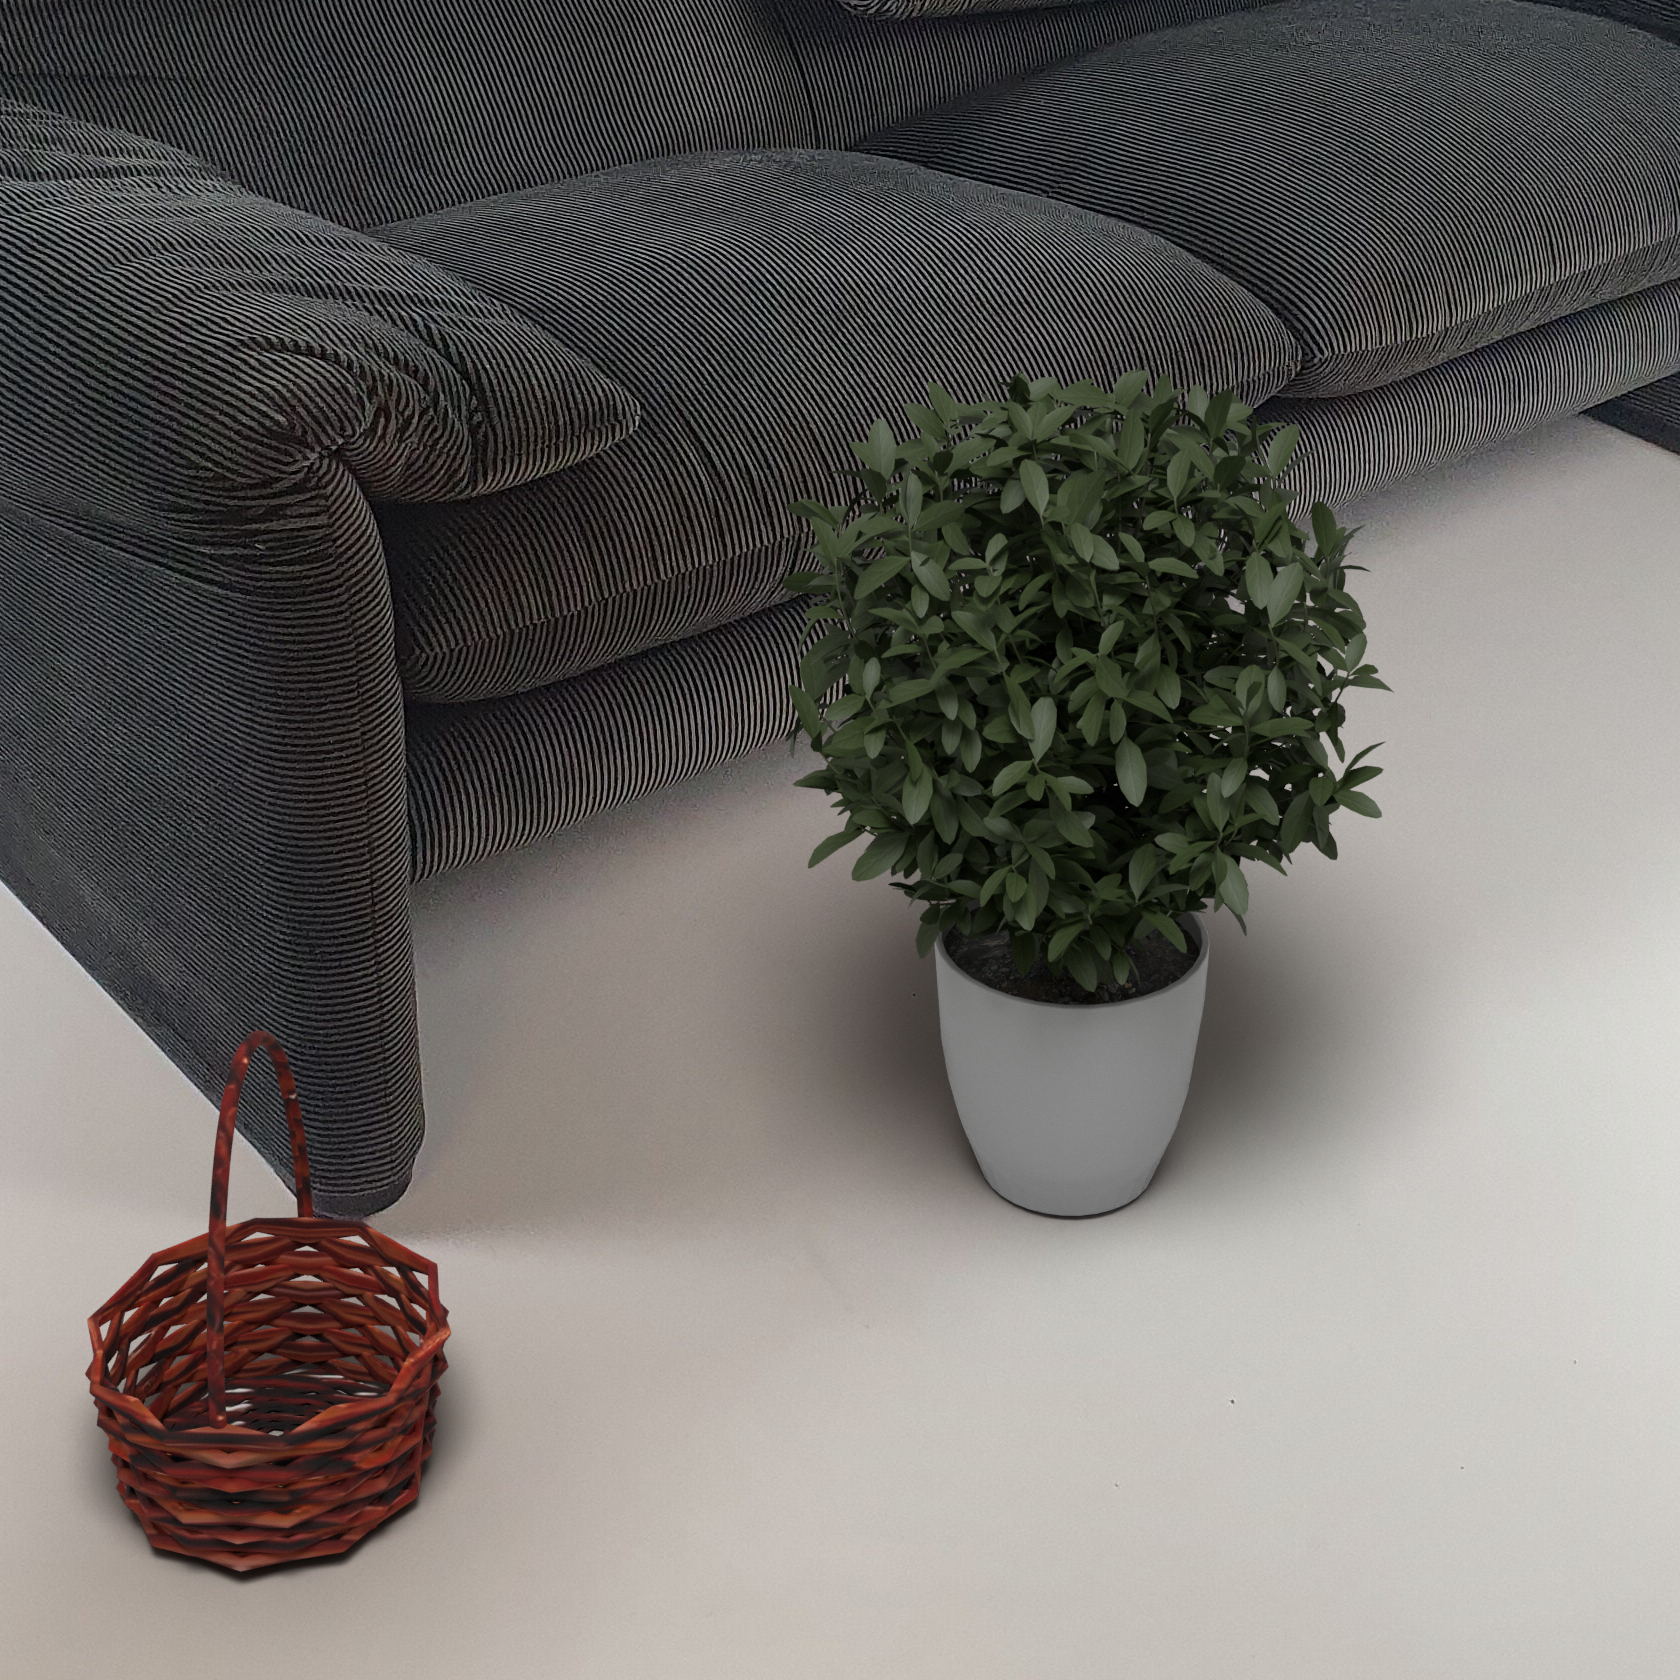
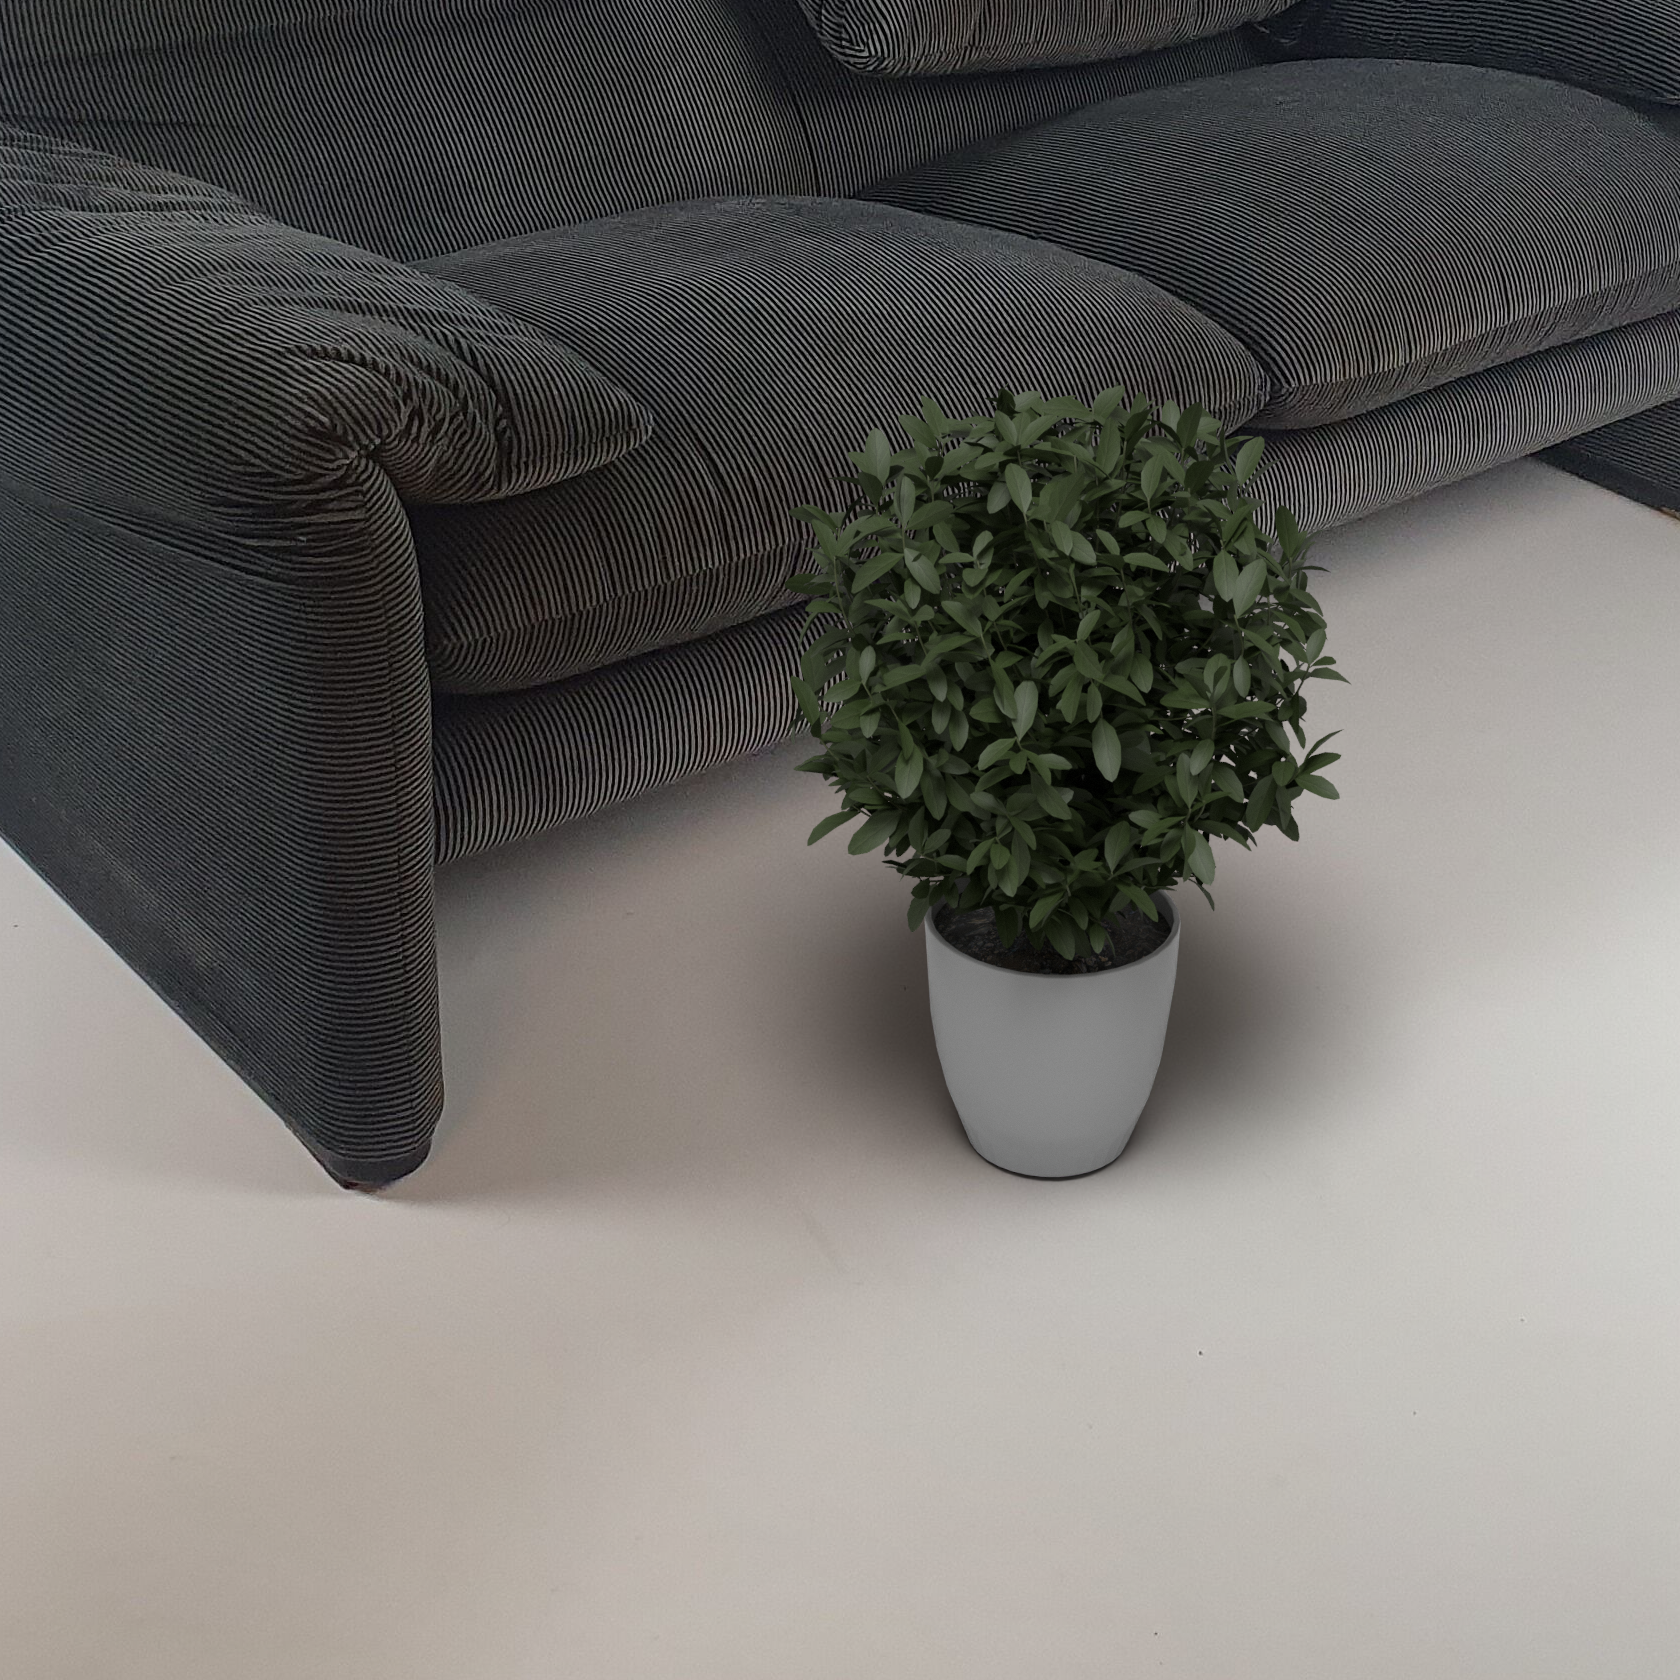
basket: present [85,1031,451,1572] -> none [135,983,475,1484]

